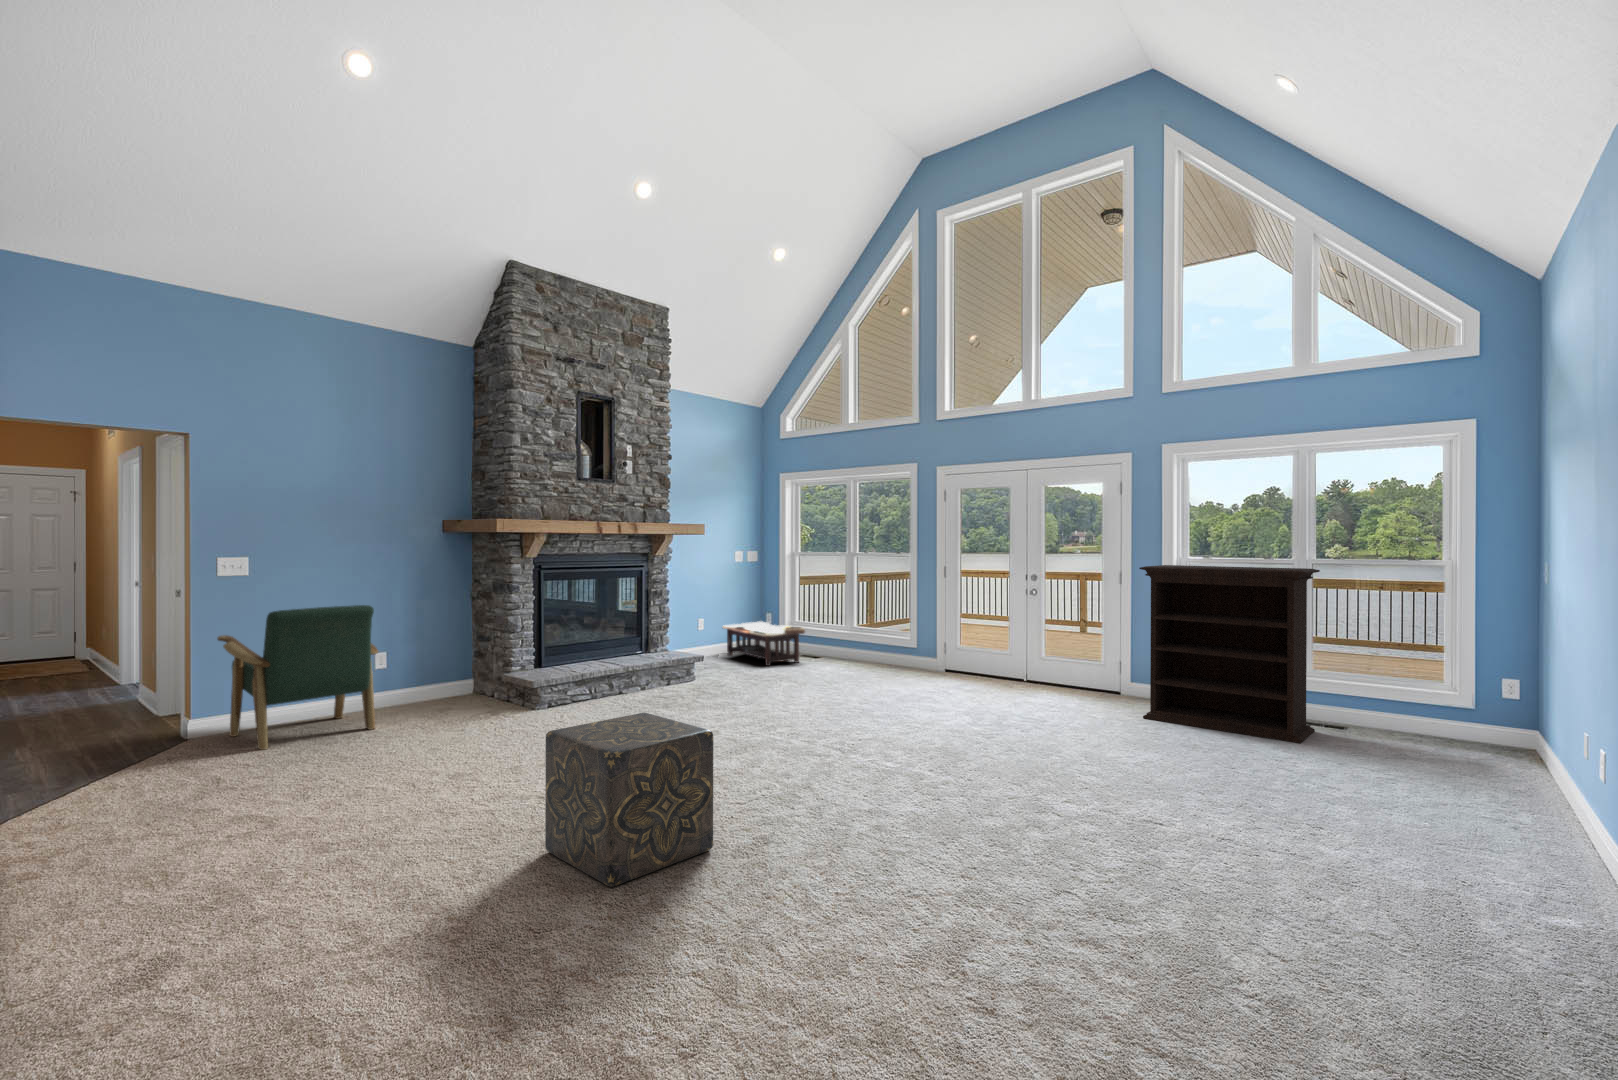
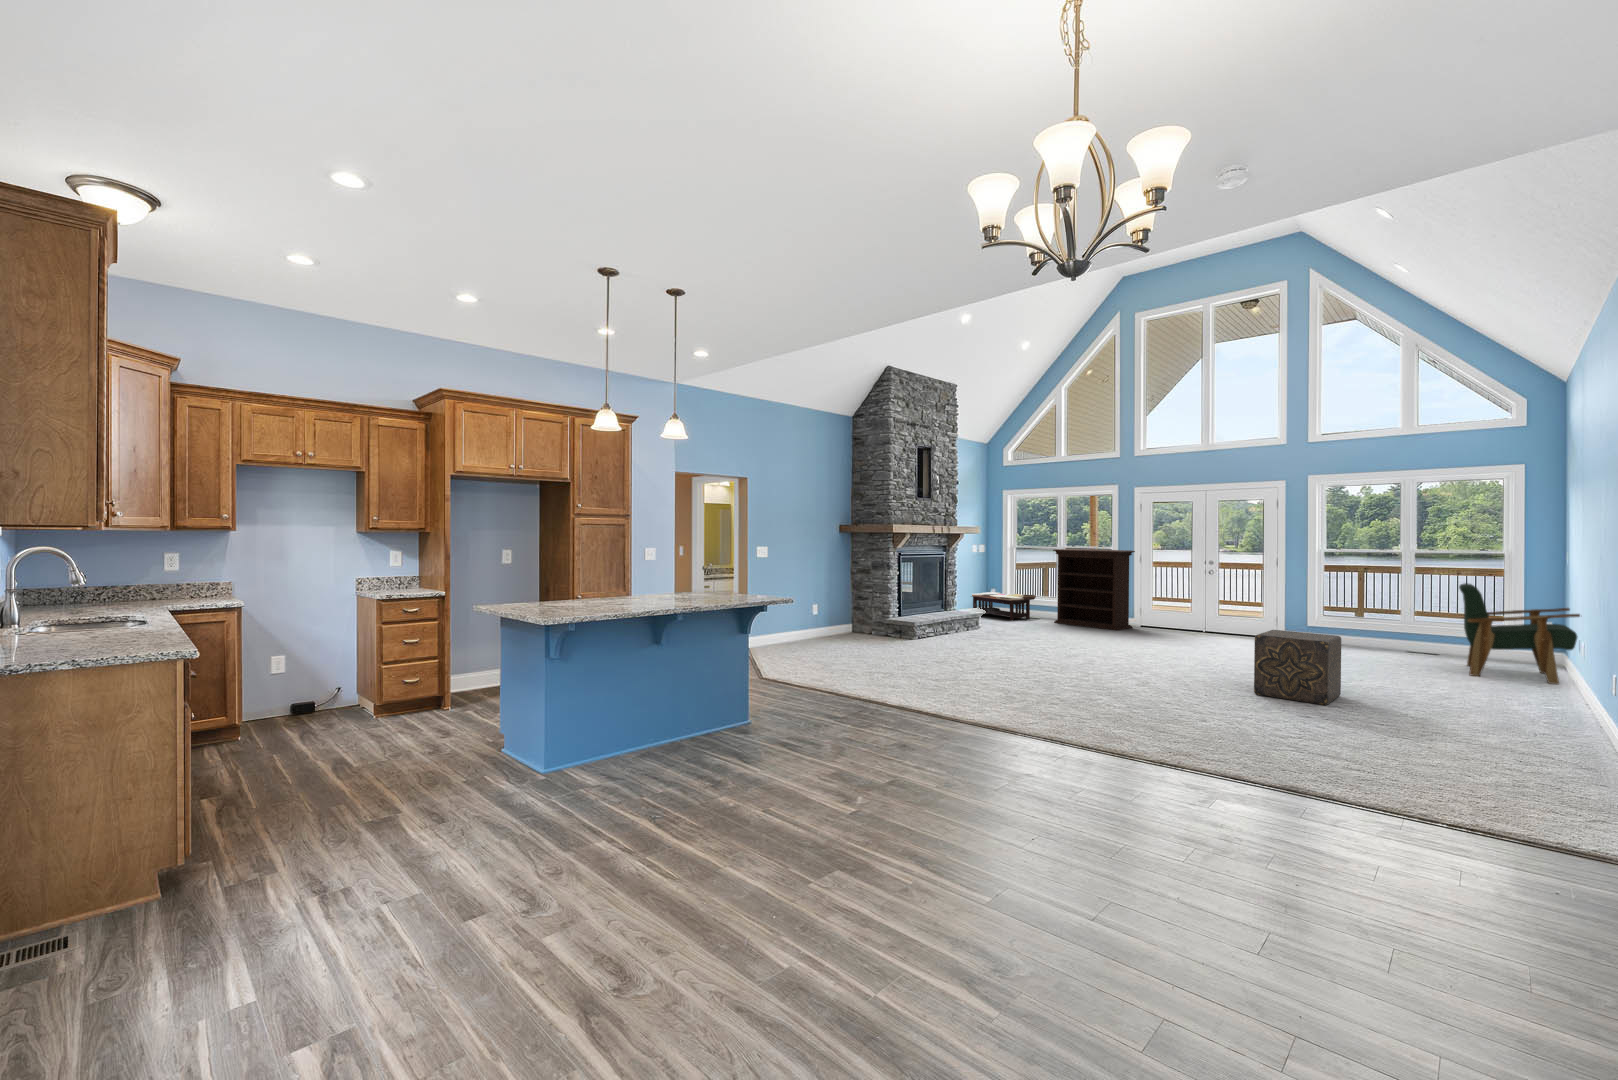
bookshelf: present [1139,565,1320,743] -> present [1053,549,1135,630]
armchair: present [217,605,378,750] -> present [1459,583,1580,684]
ottoman: present [545,713,713,887] -> present [1254,630,1341,705]

